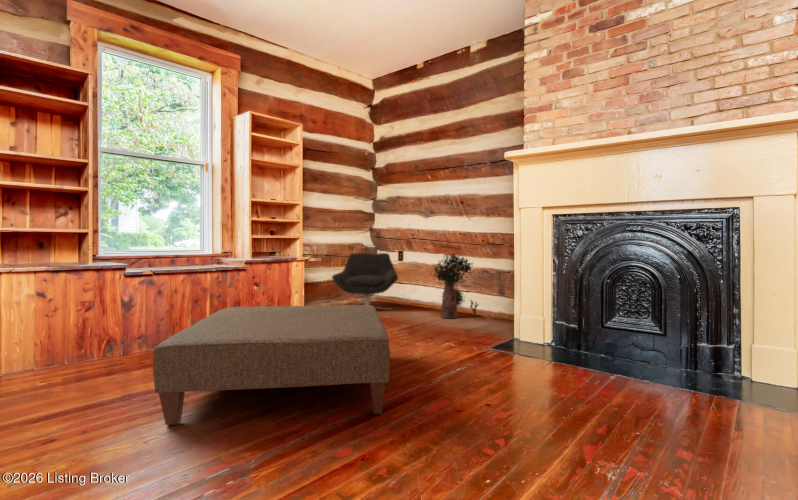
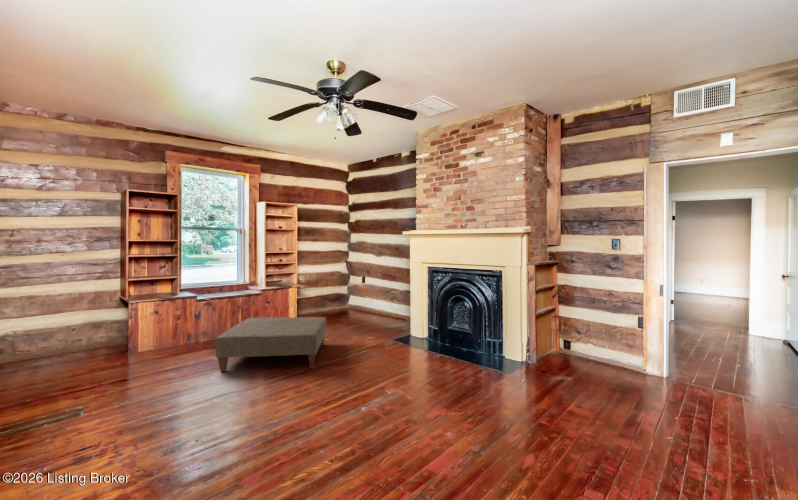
lounge chair: present [332,253,398,305] -> none [317,279,360,319]
potted plant: present [433,254,478,318] -> none [374,282,405,322]

